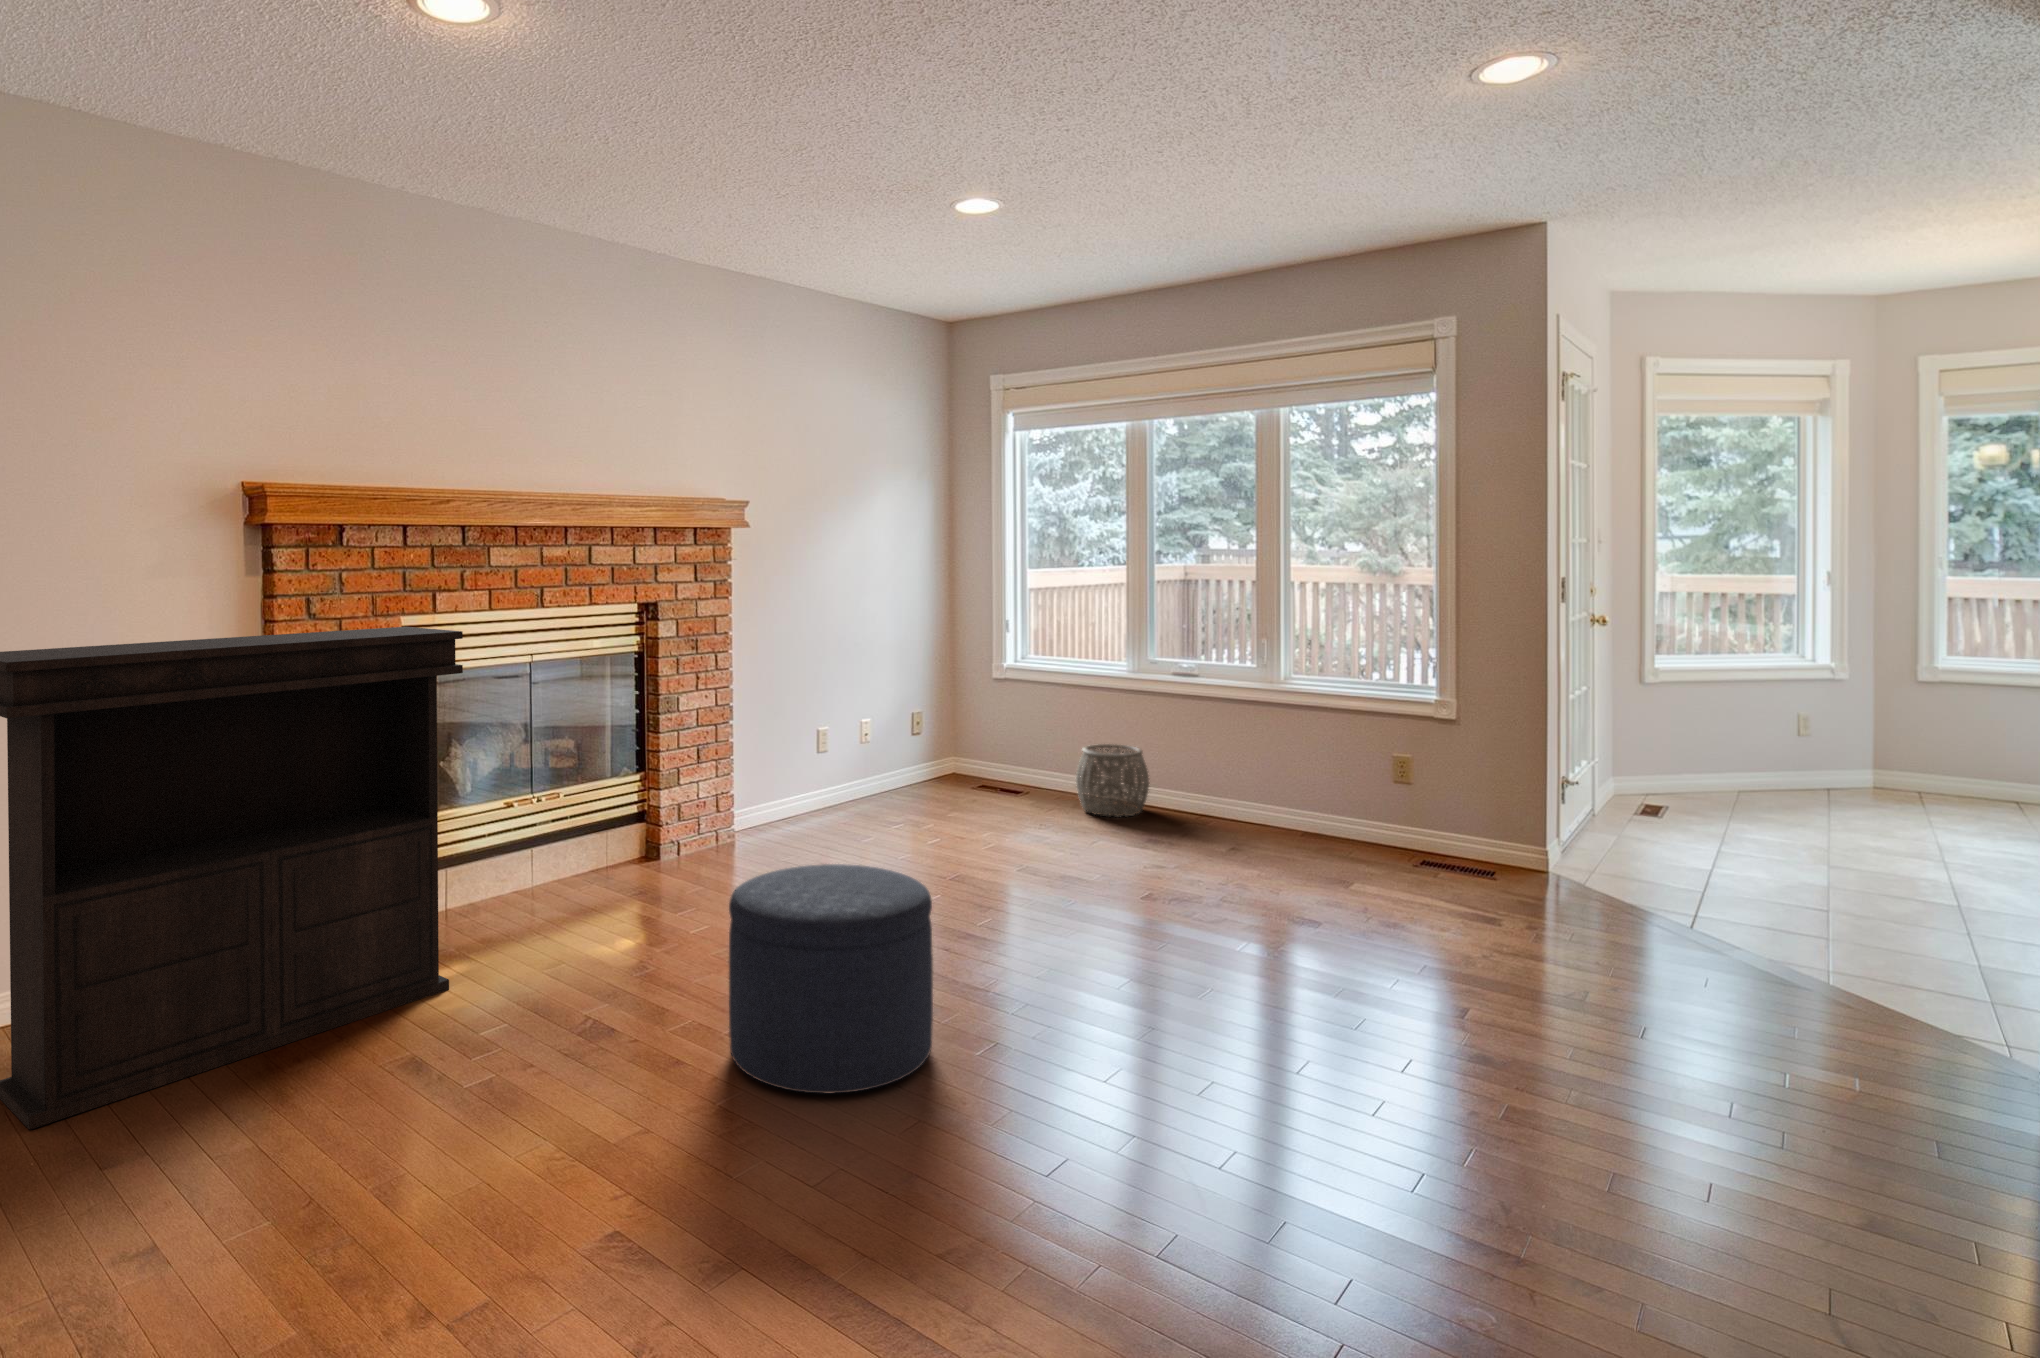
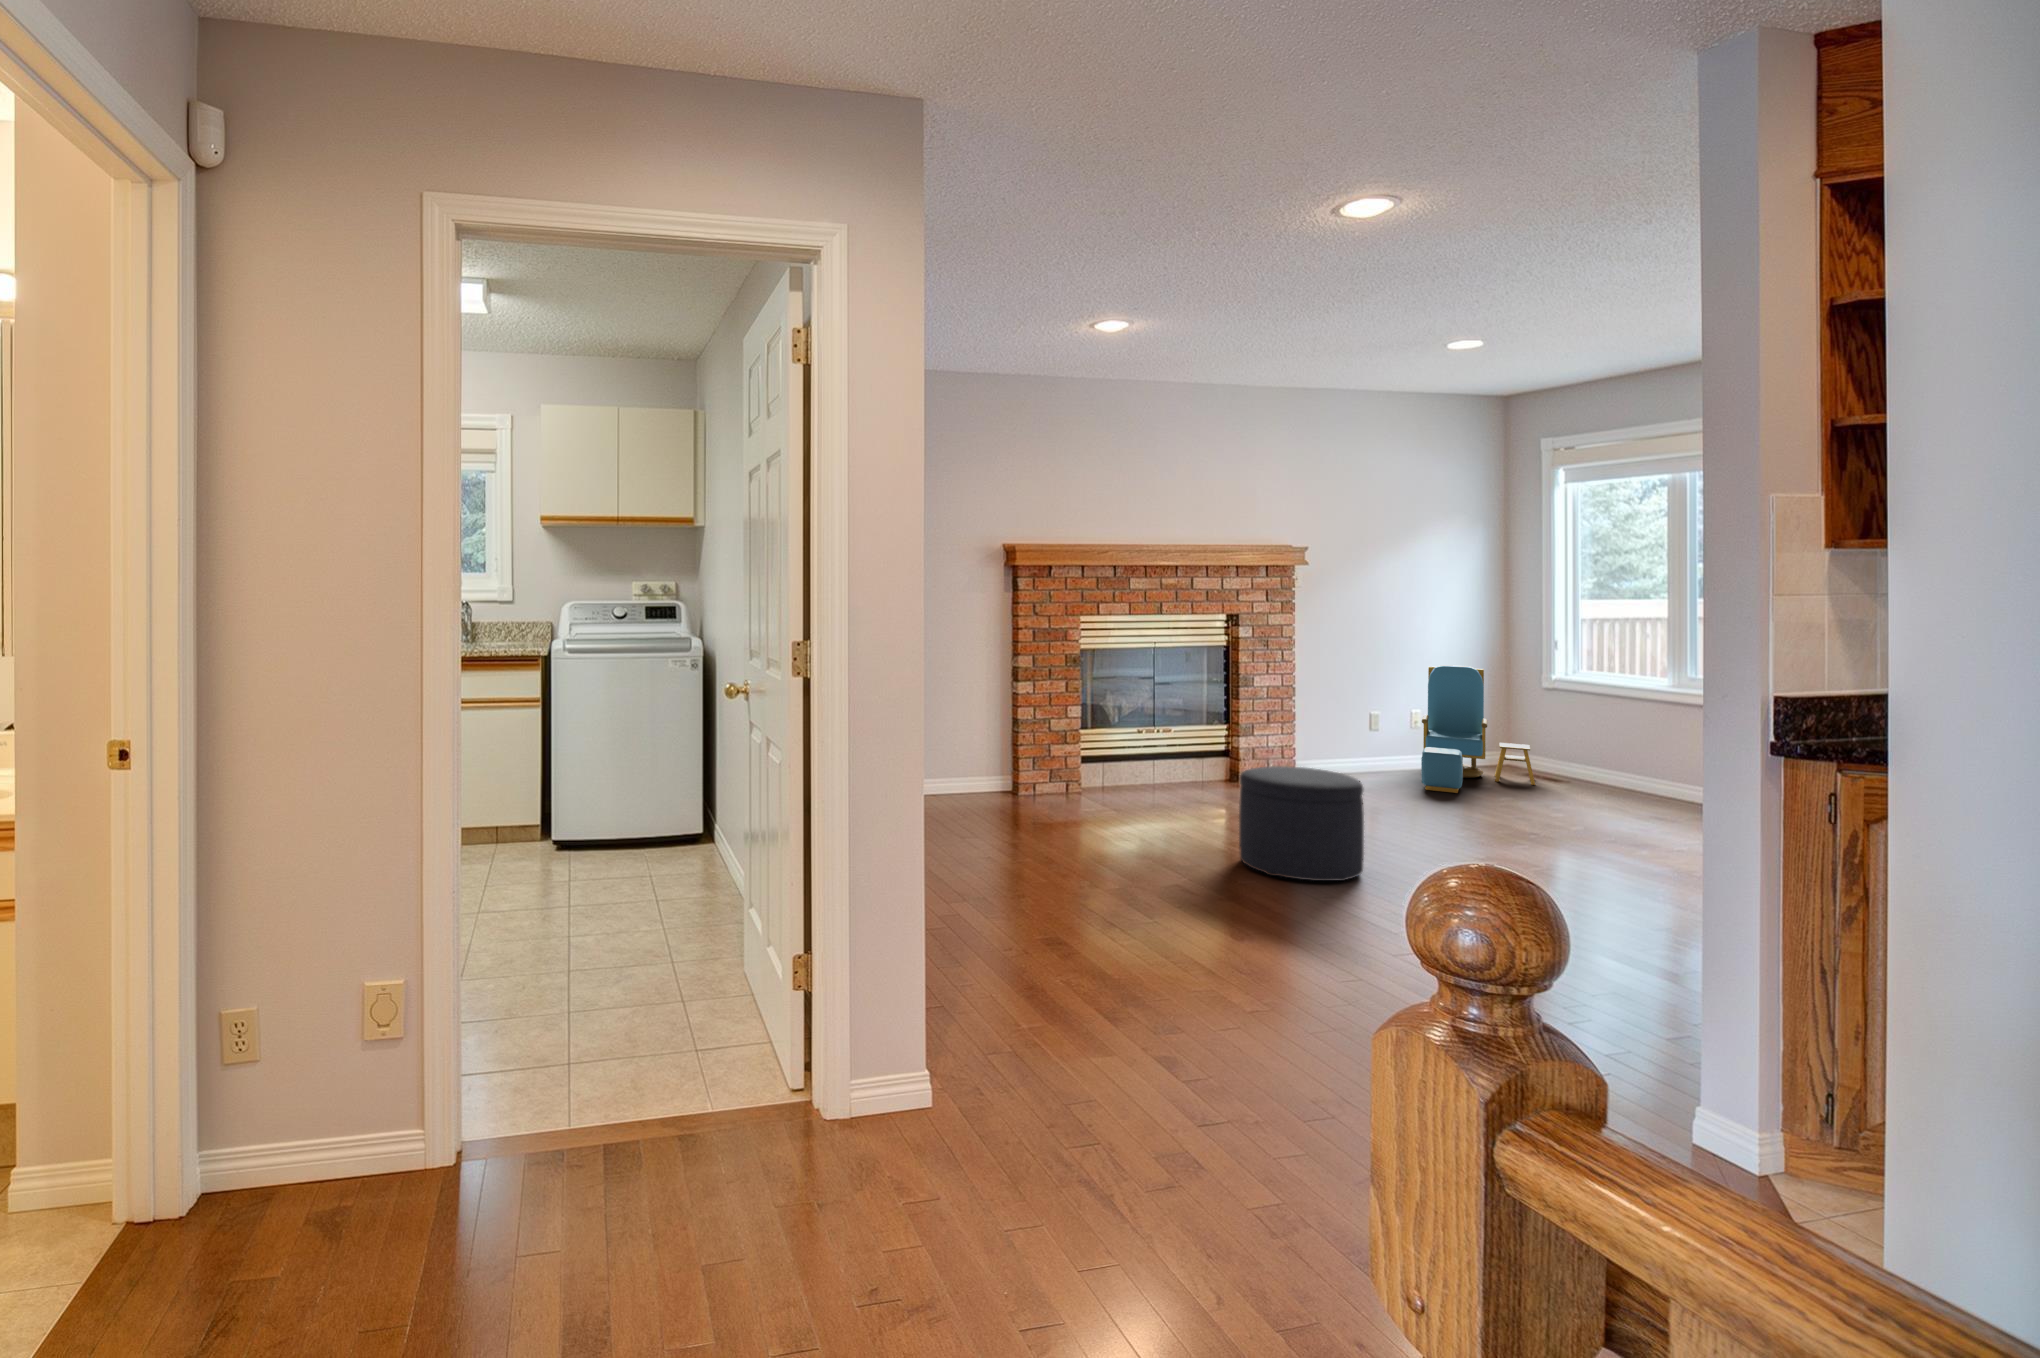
console table: present [0,627,463,1130] -> none [902,621,1109,825]
armchair: none [876,658,1002,832] -> present [1421,665,1535,793]
woven basket: present [1076,744,1149,817] -> none [1600,746,1677,807]

